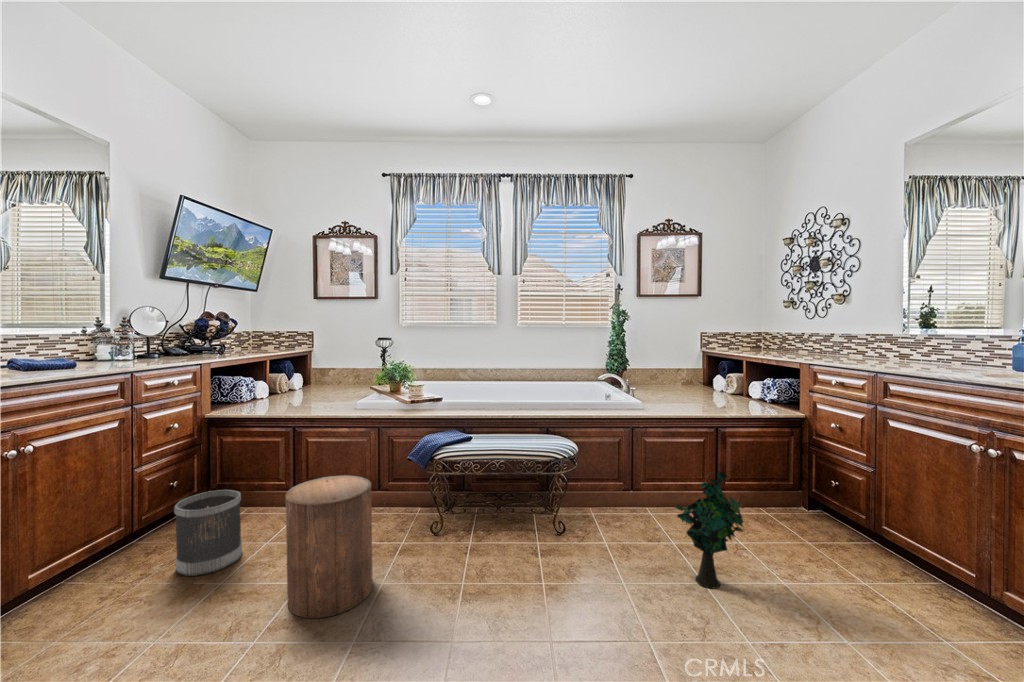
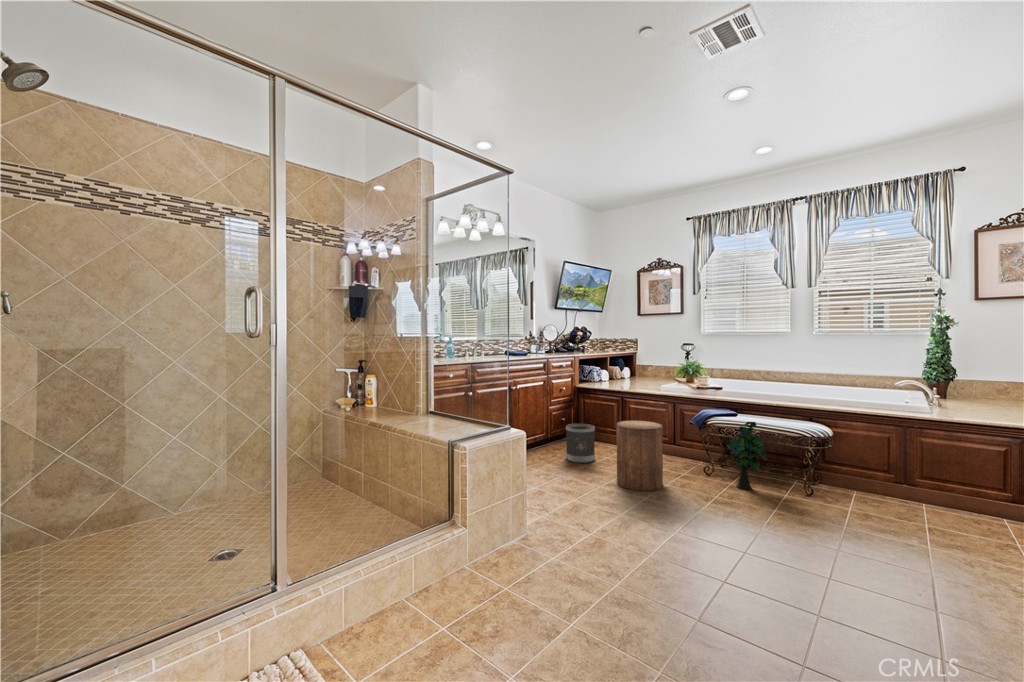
decorative plant: present [675,472,743,588] -> present [723,422,767,490]

